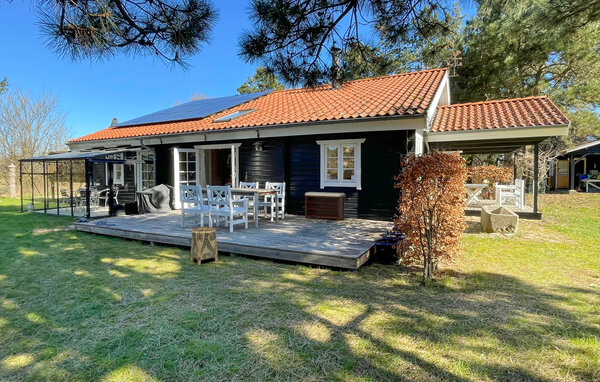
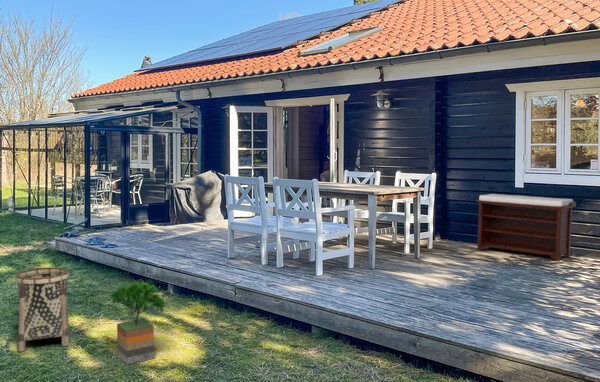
basket: present [191,227,218,265] -> present [15,267,70,351]
potted tree: none [133,235,163,274] -> present [110,282,165,365]

